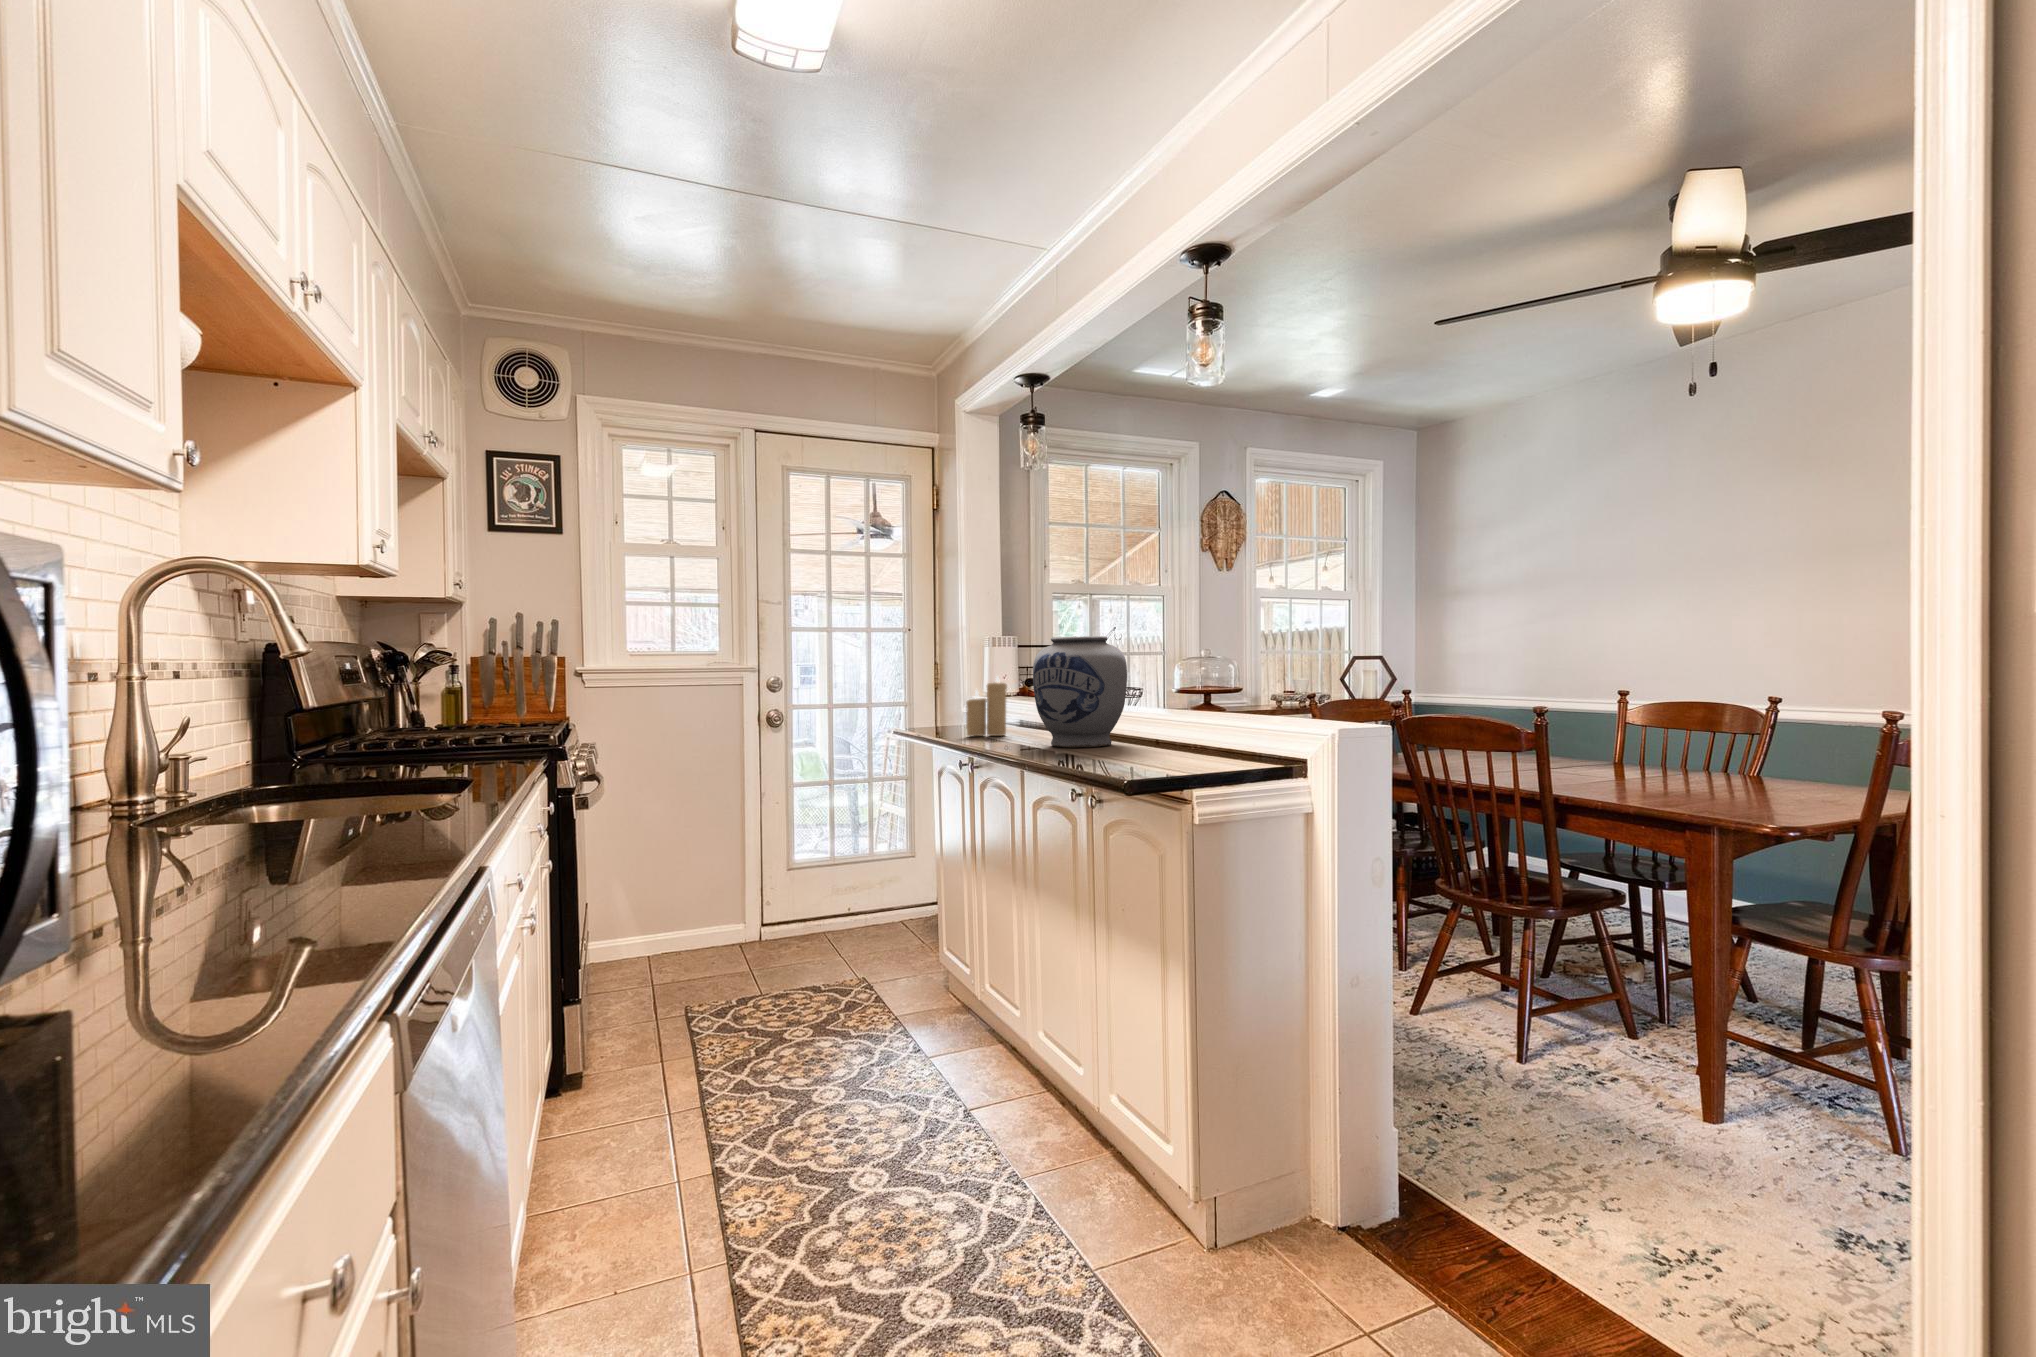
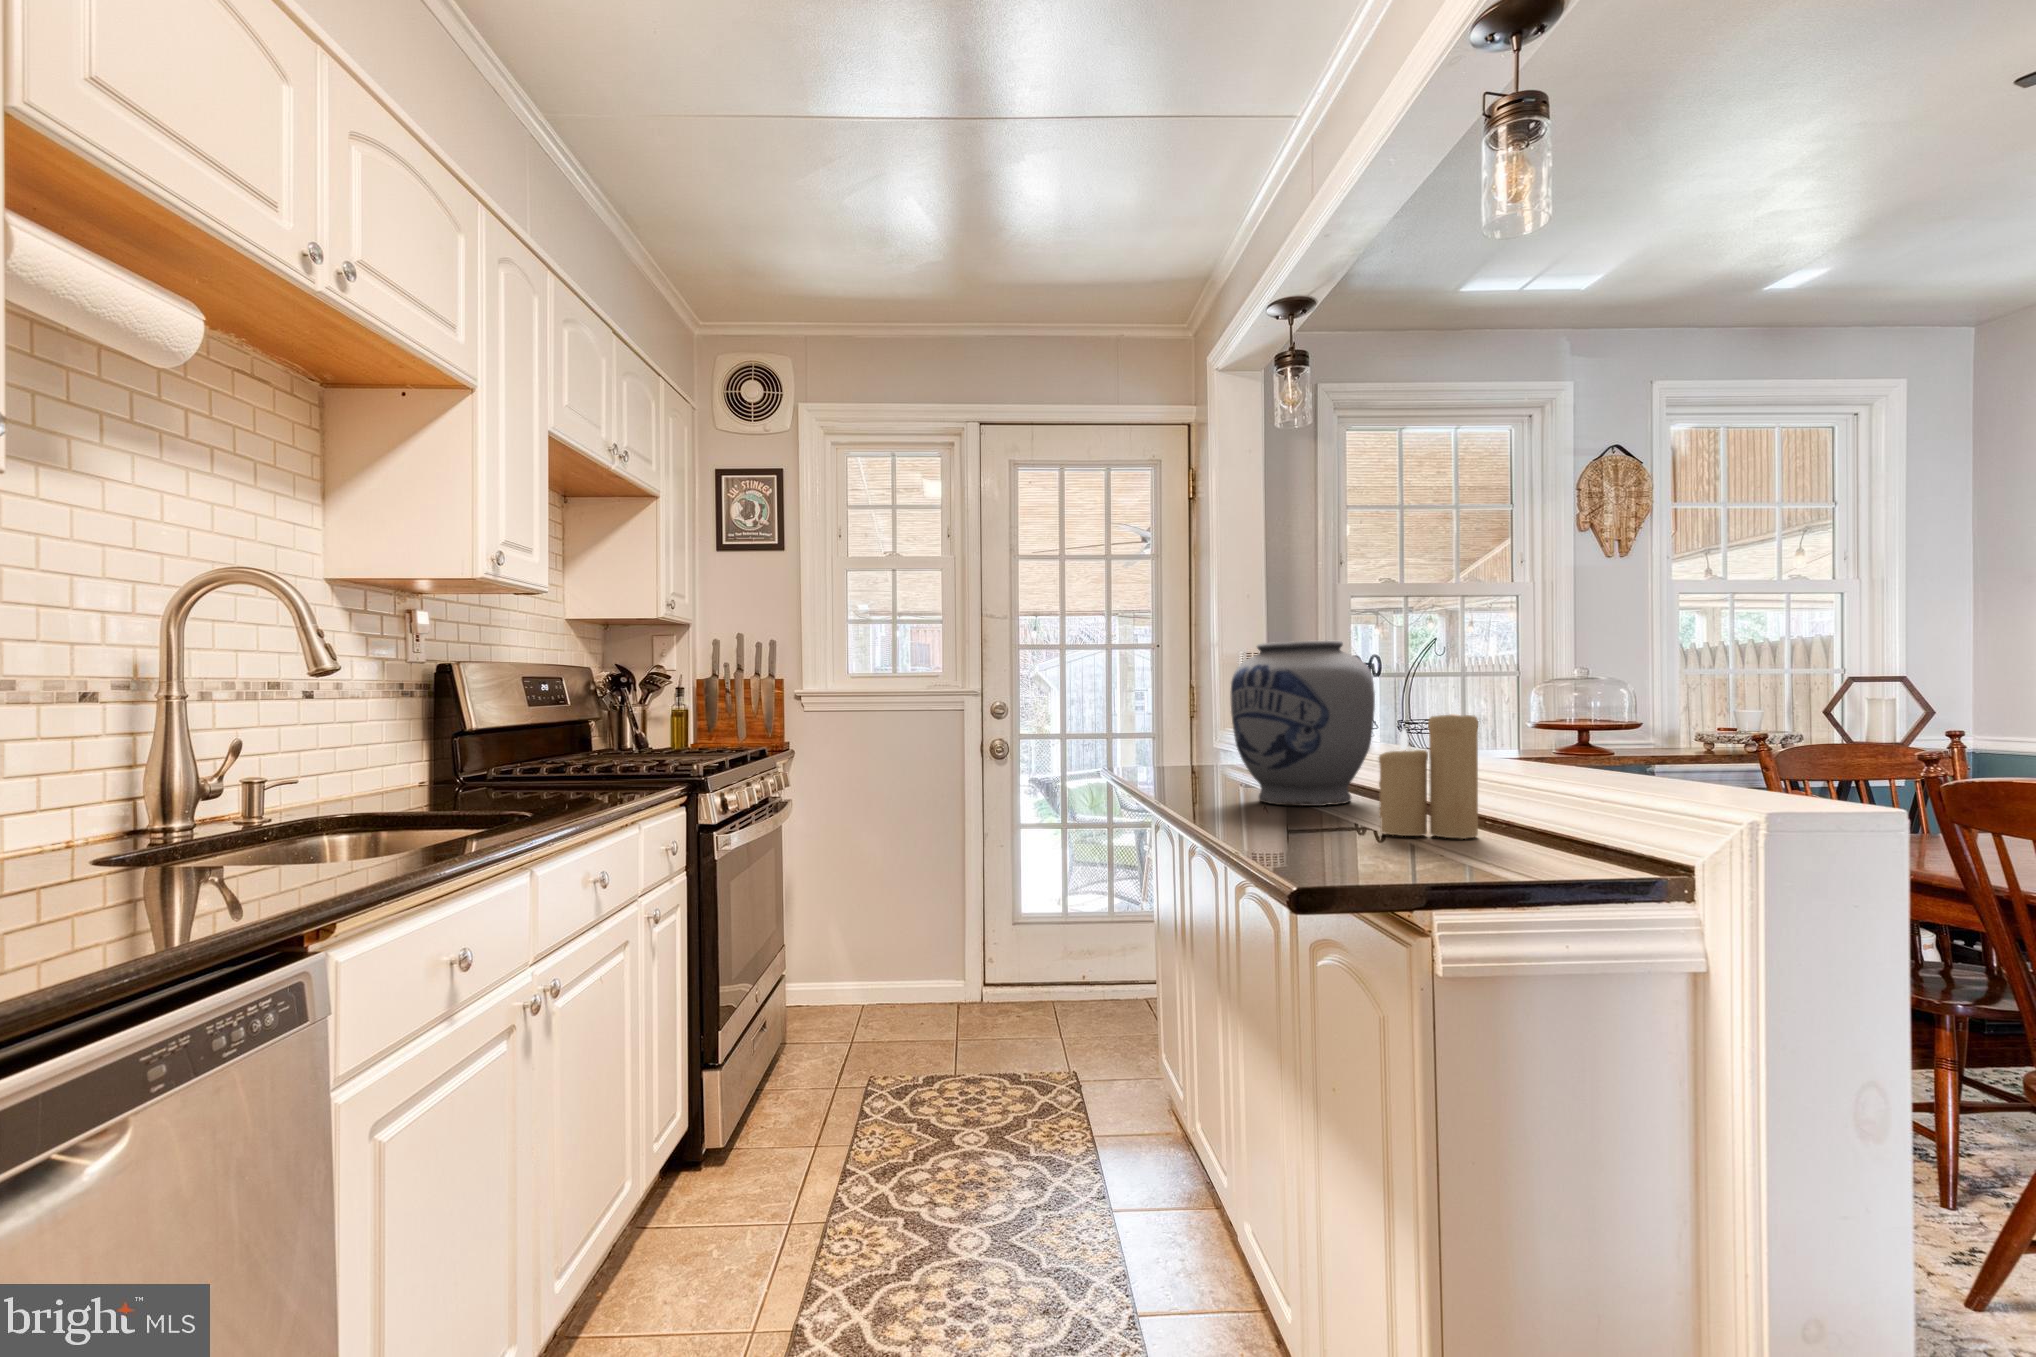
candle: present [966,677,1007,736] -> present [1379,699,1478,839]

